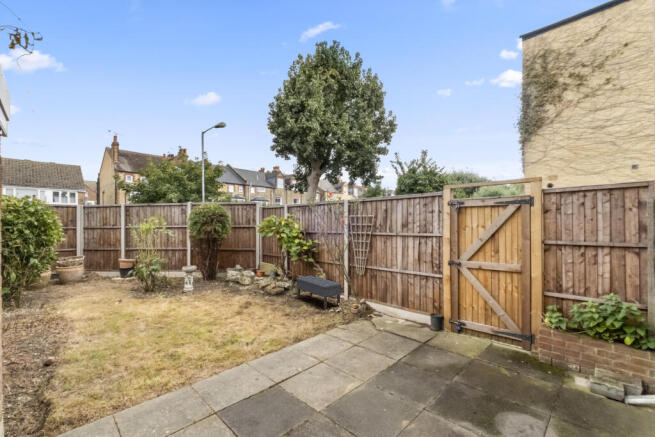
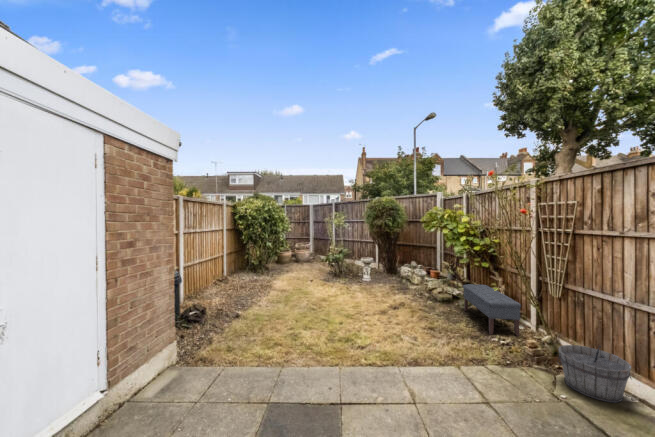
wooden bucket: none [372,297,402,326] -> present [559,345,631,403]

